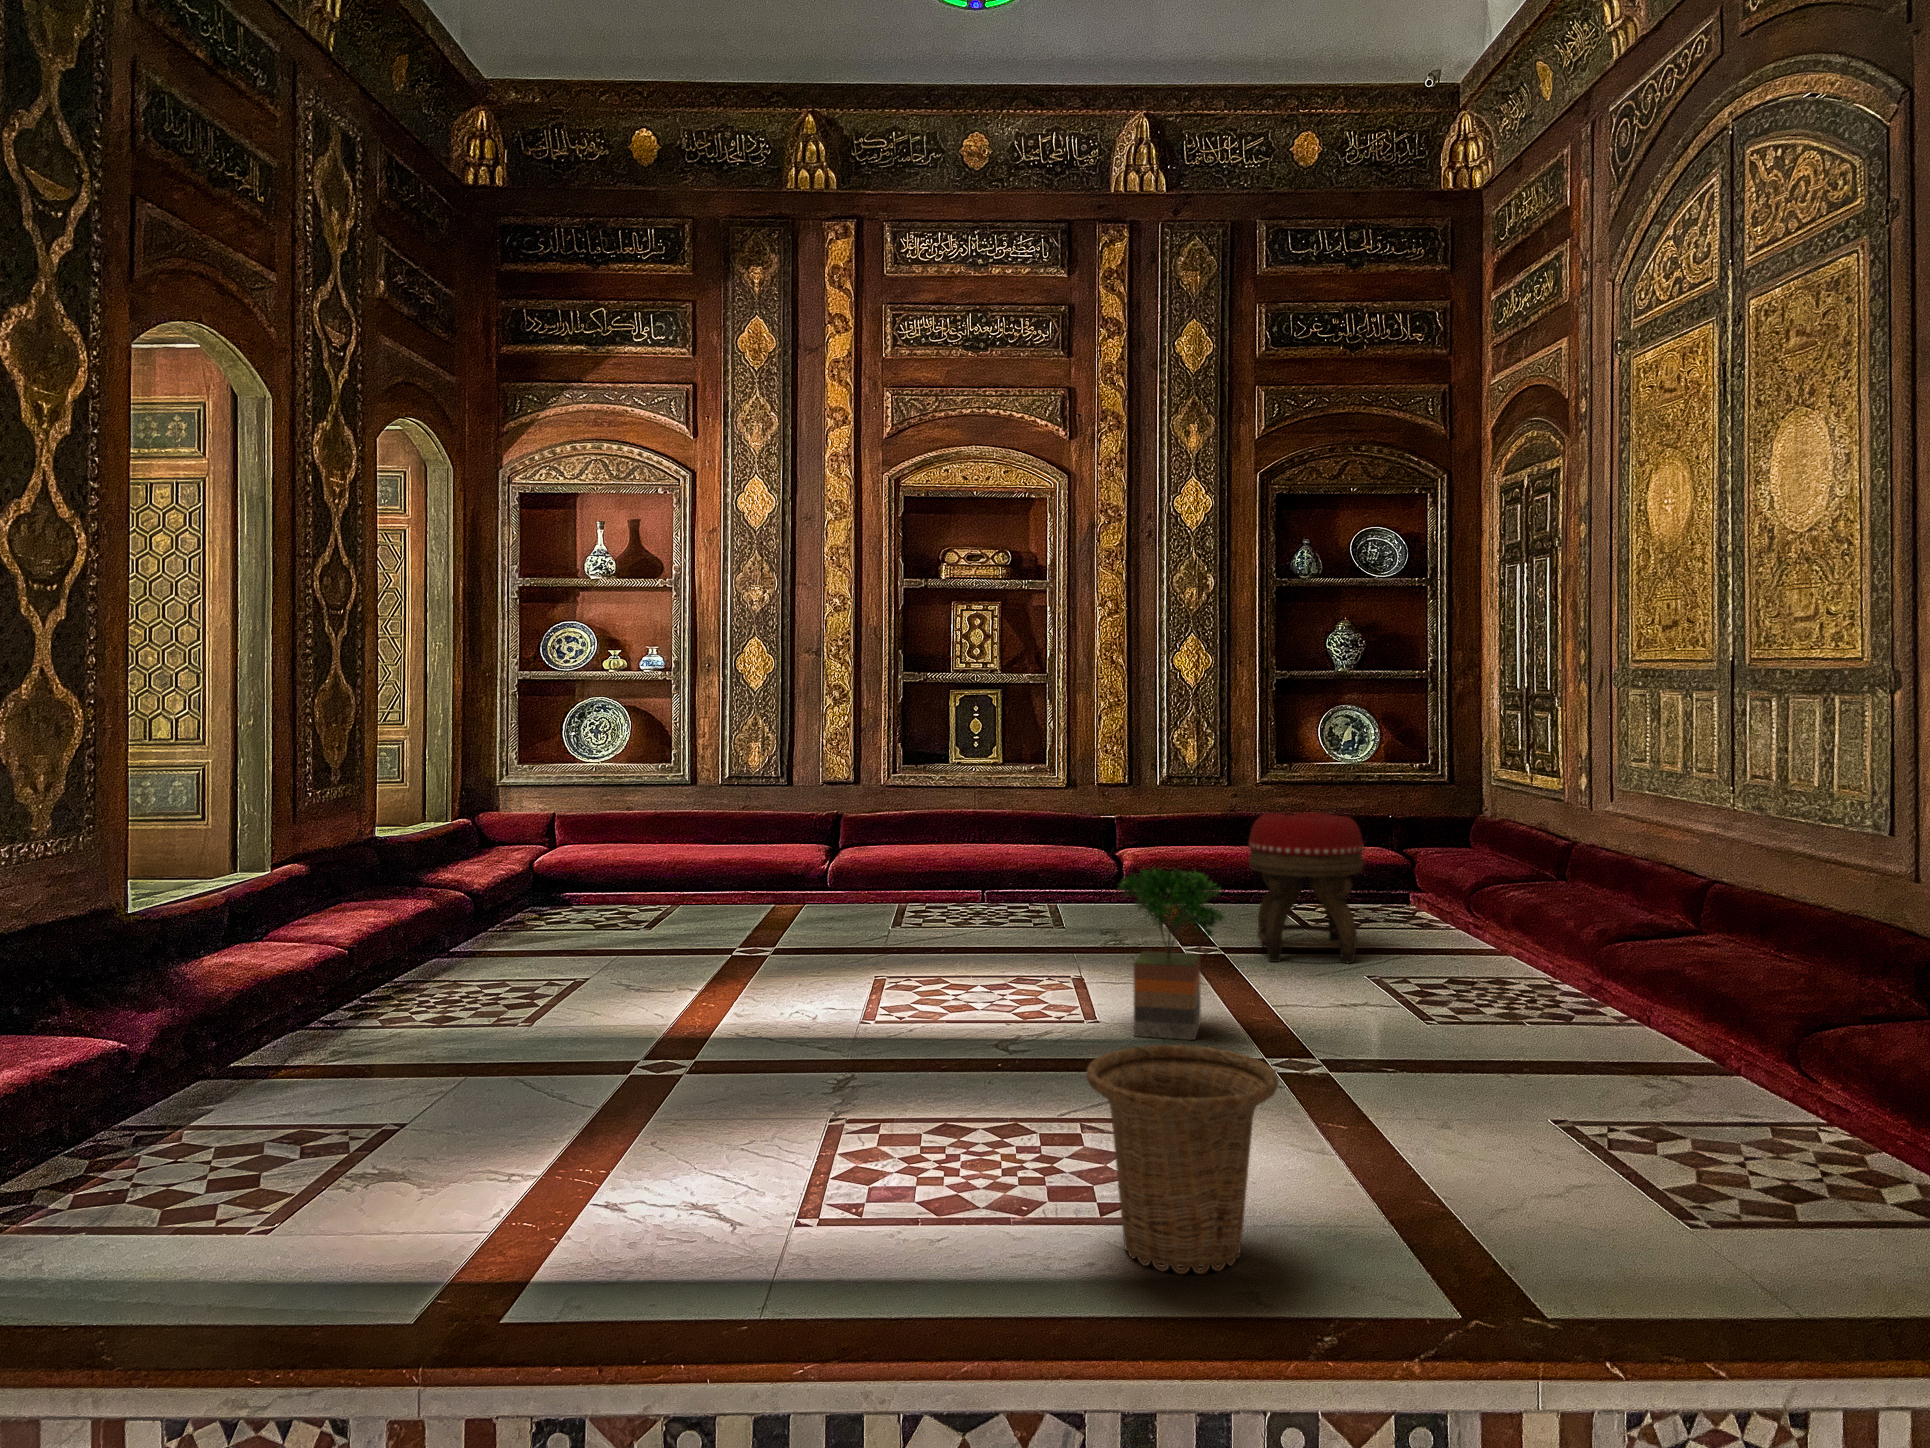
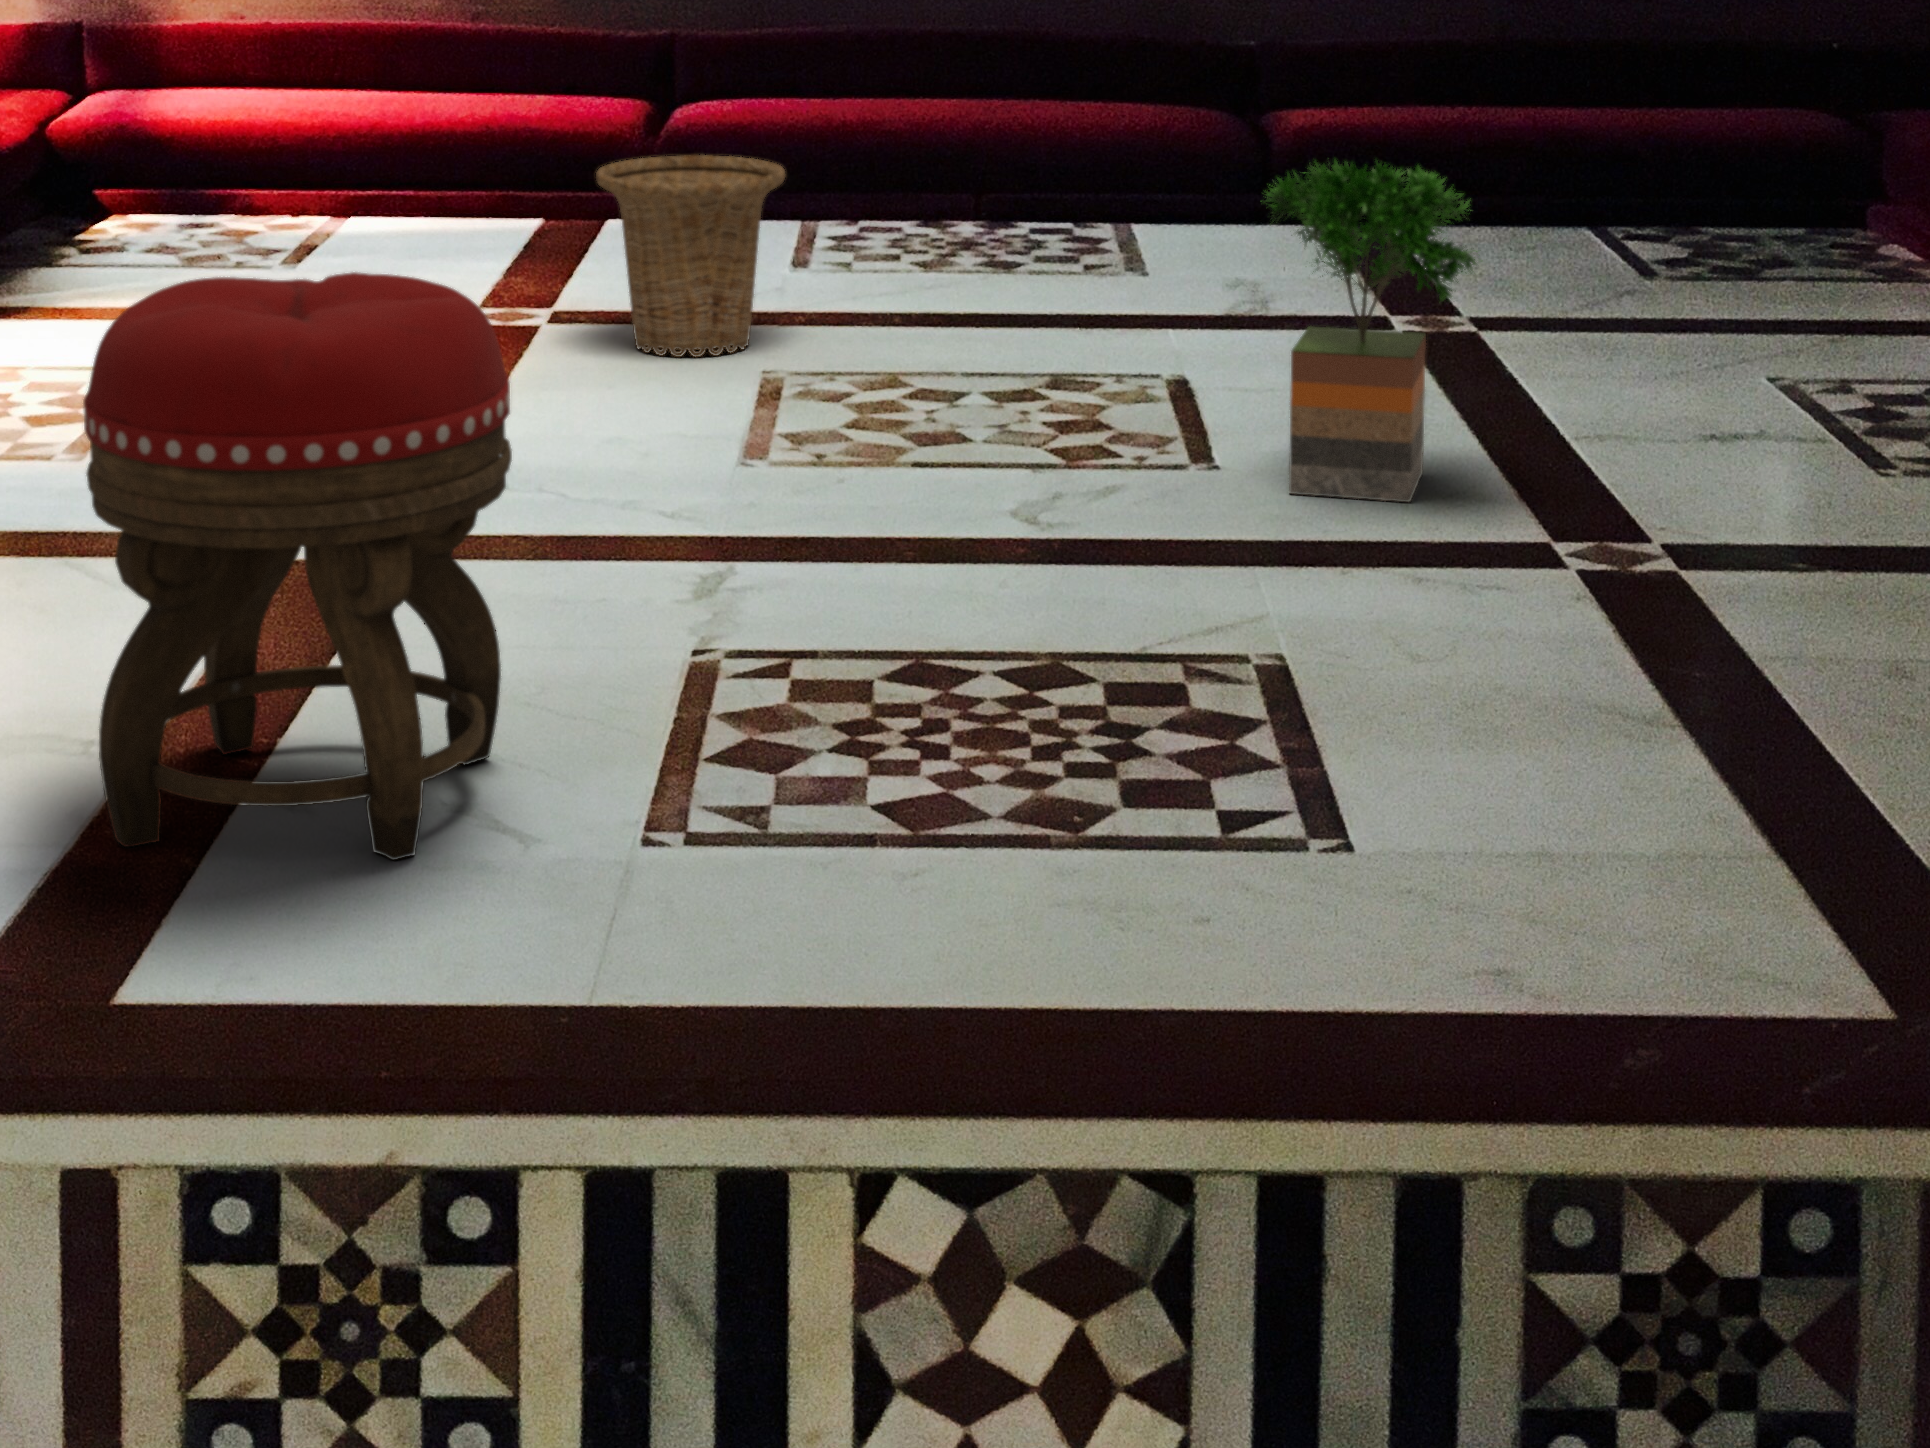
footstool: present [1249,812,1364,963] -> present [83,272,512,860]
basket: present [1086,1045,1278,1274] -> present [596,155,785,357]

